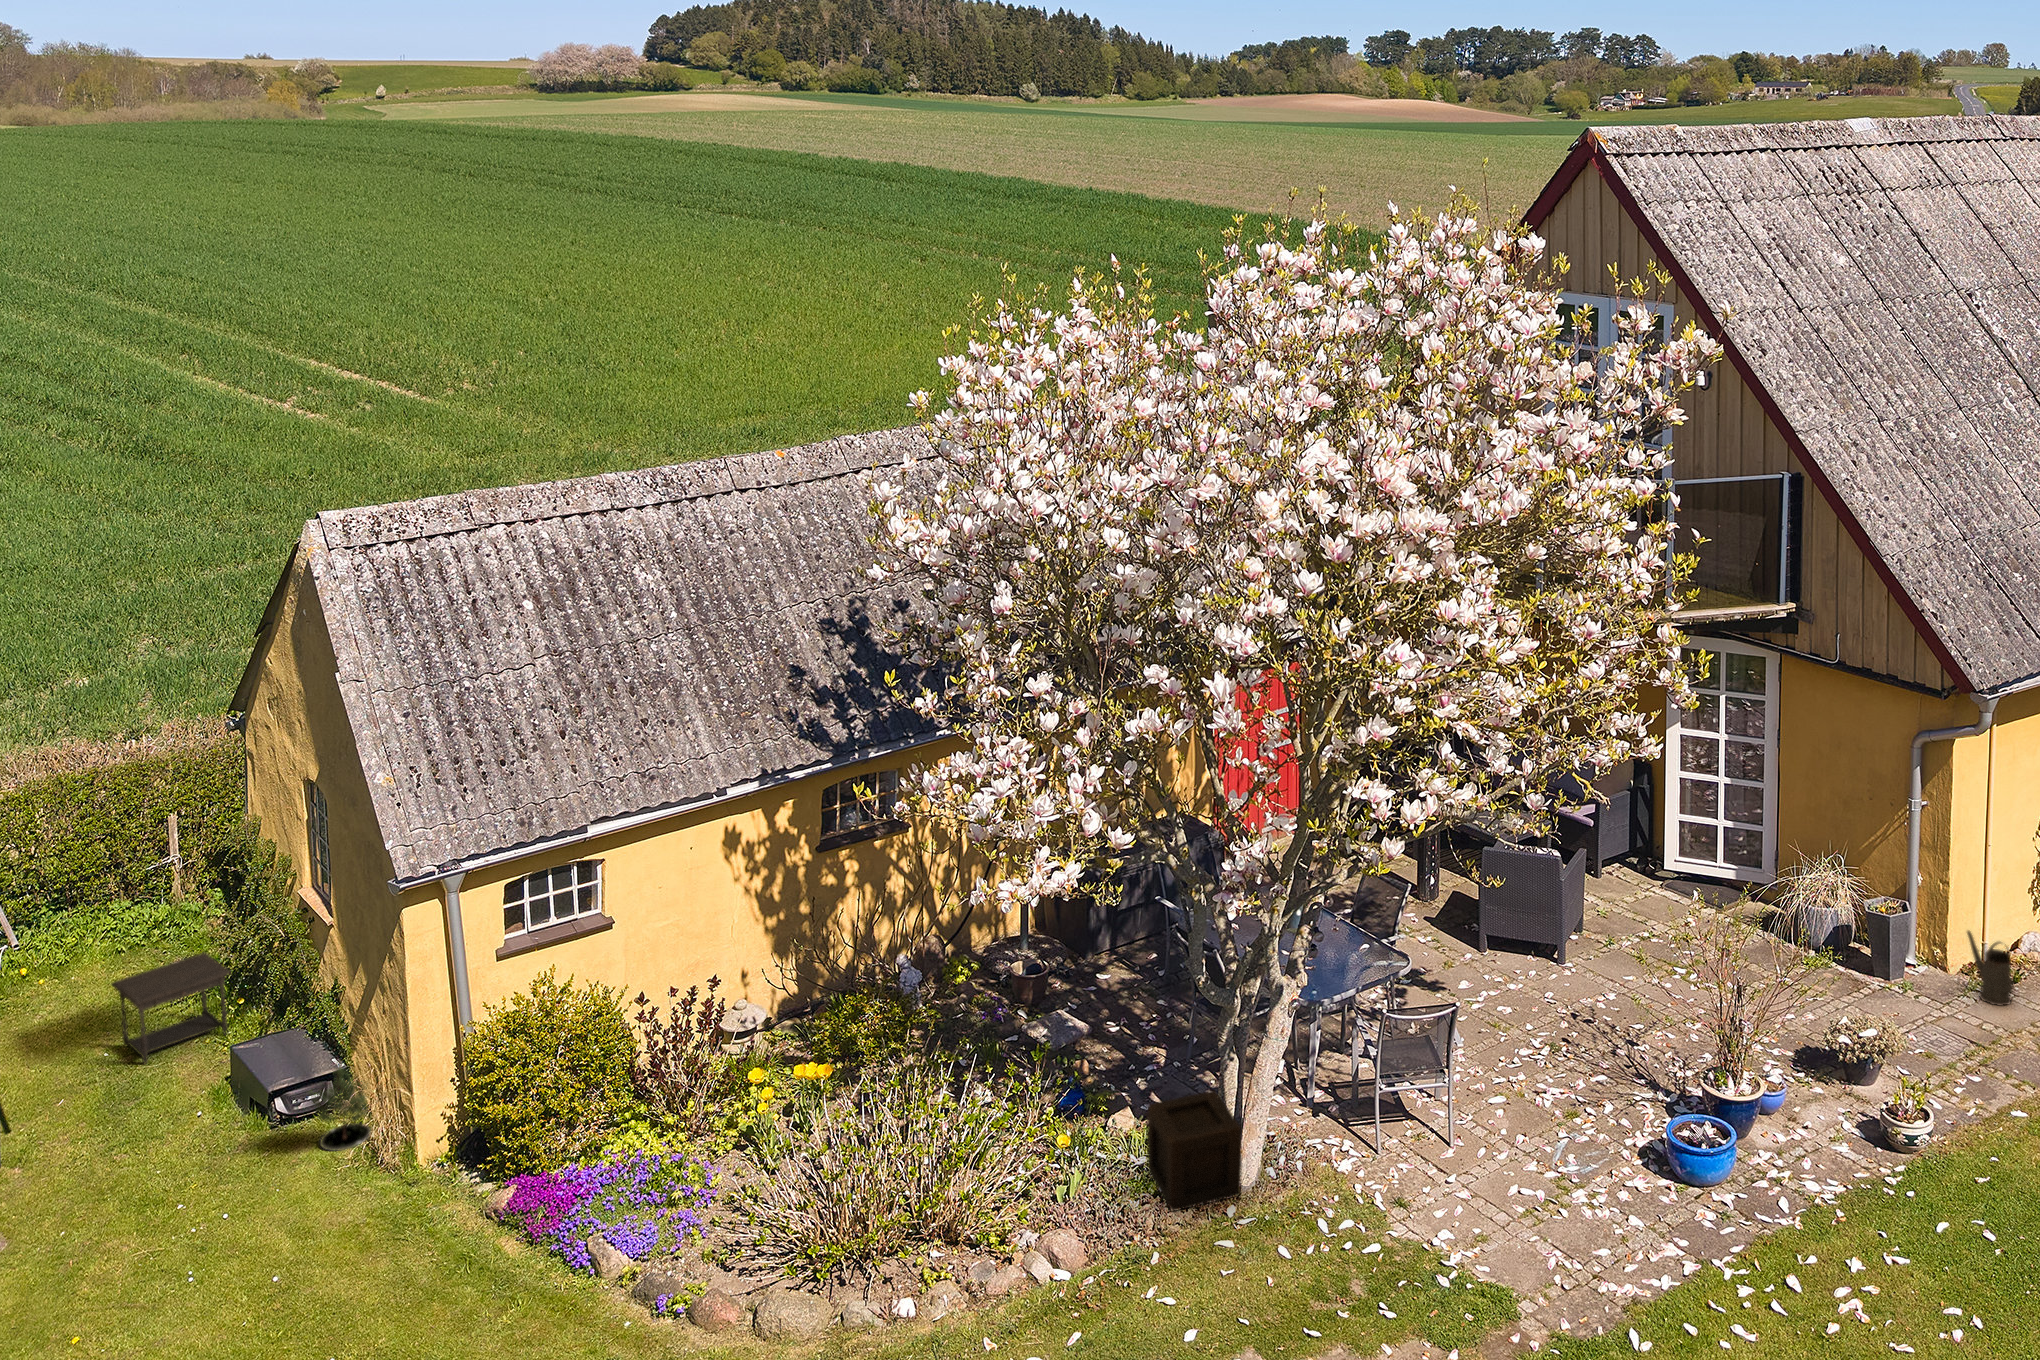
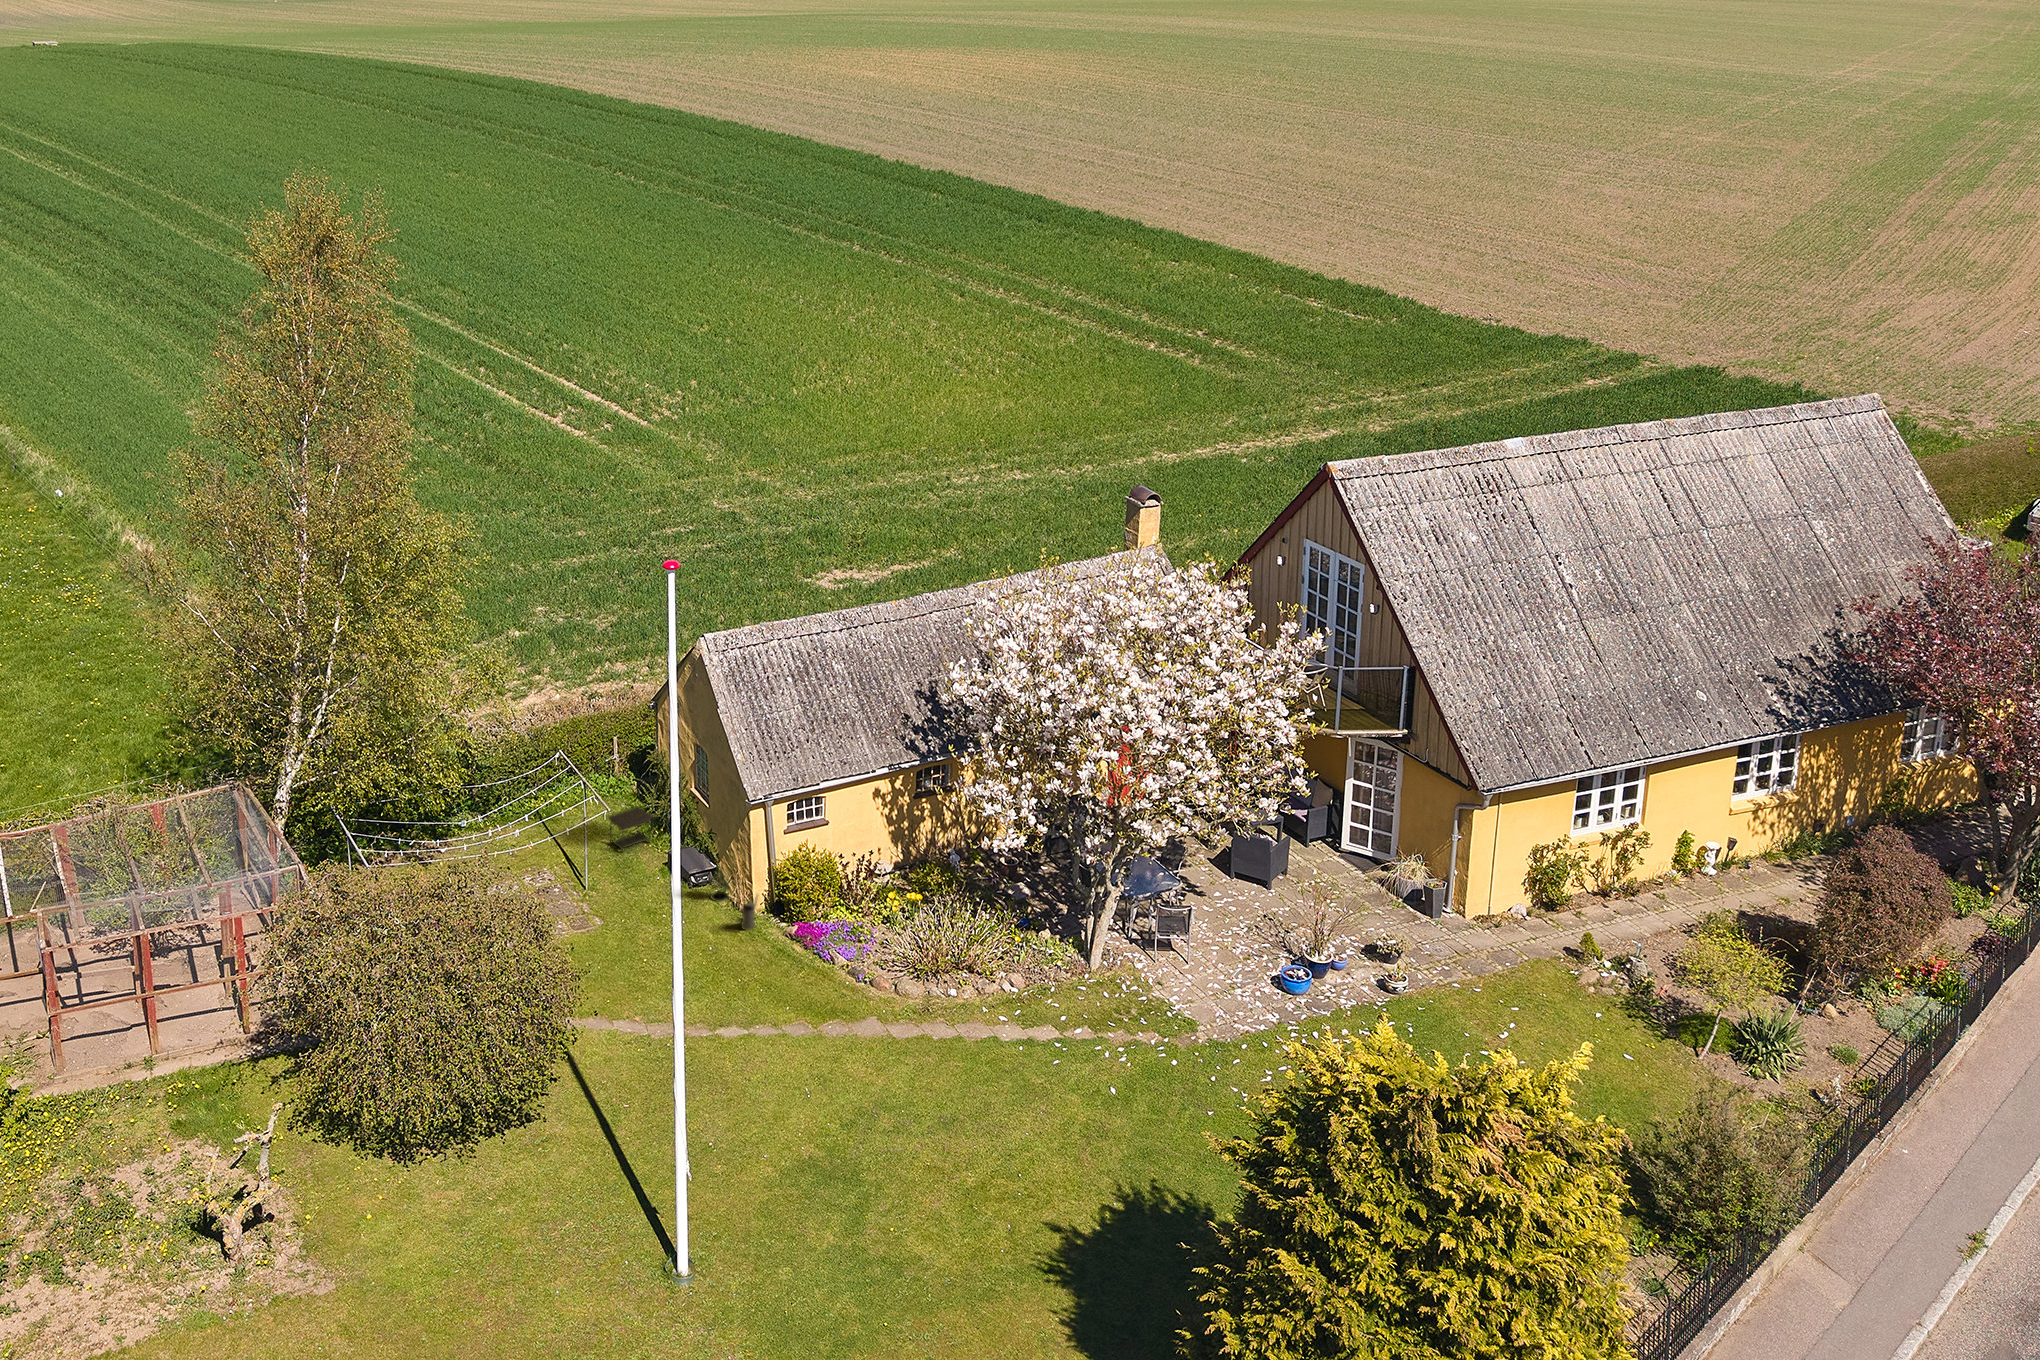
watering can: present [1967,931,2013,1006] -> present [741,895,759,930]
wooden crate: present [1147,1090,1242,1211] -> none [1054,928,1093,973]

